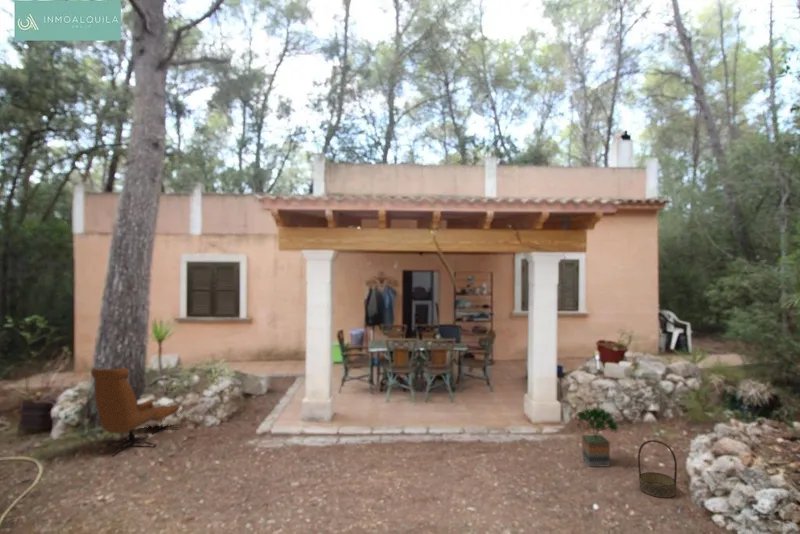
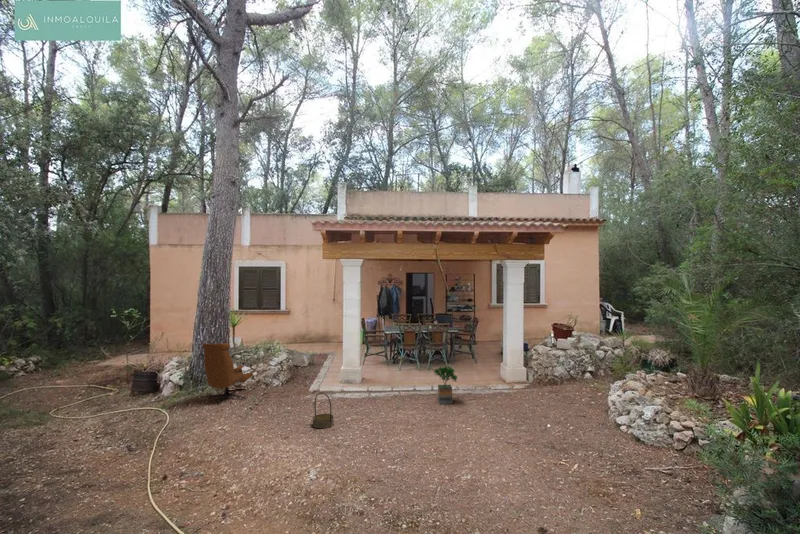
potted tree: present [578,408,618,467] -> present [434,367,457,404]
basket: present [638,440,677,498] -> present [313,392,334,428]

